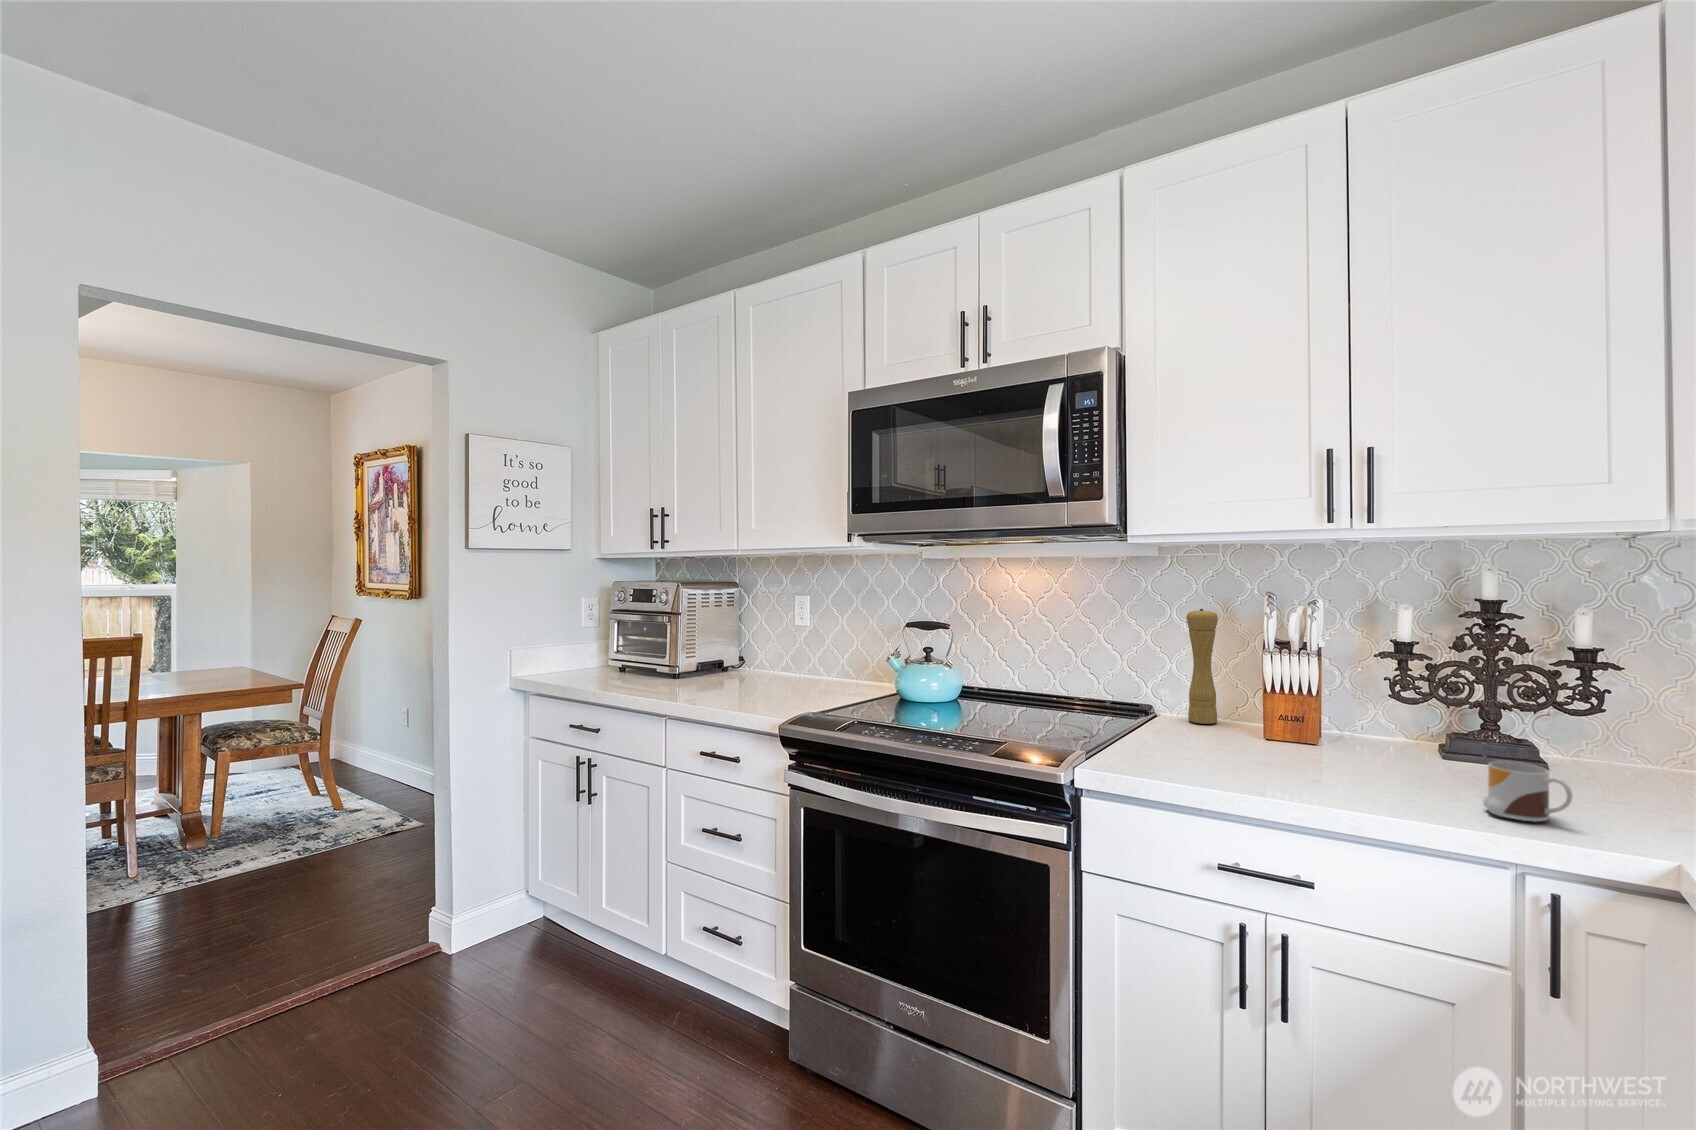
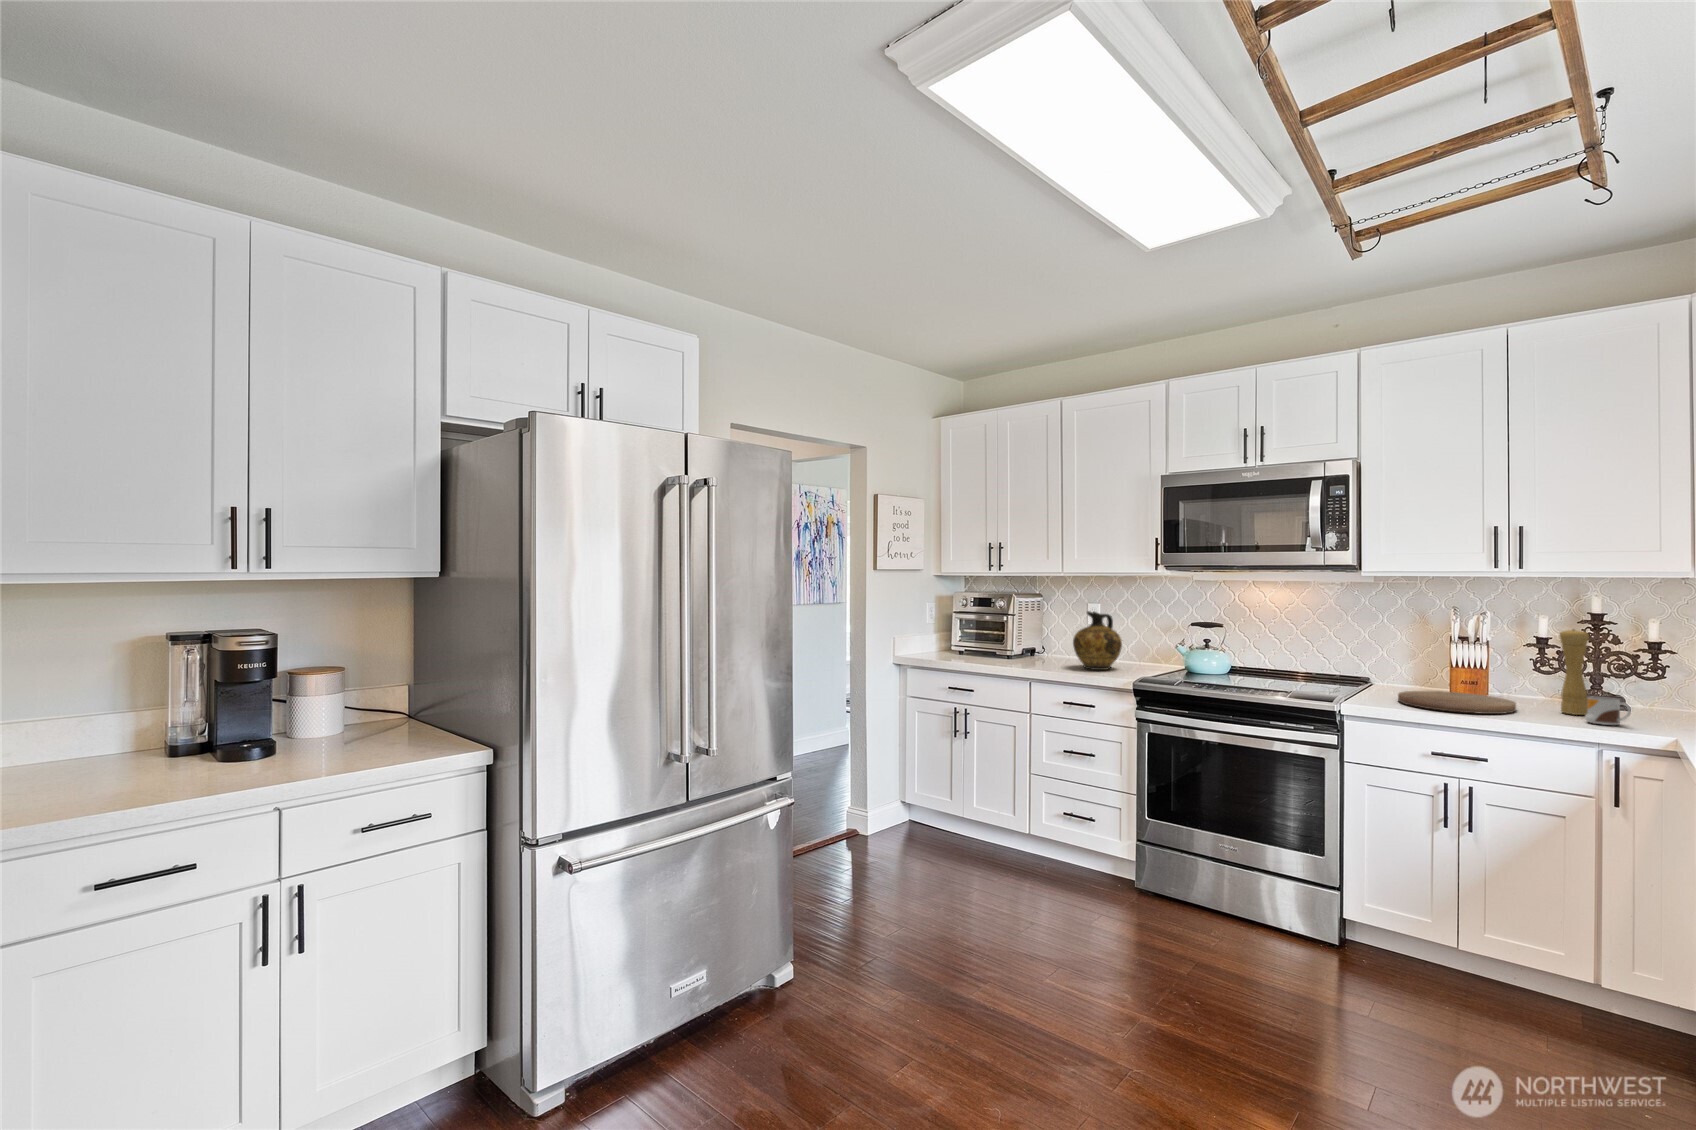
ceramic jug: none [737,606,809,698] -> present [1073,611,1122,670]
pepper mill: present [1186,609,1218,724] -> present [1560,629,1589,715]
cutting board: none [1173,736,1363,792] -> present [1398,691,1516,714]

